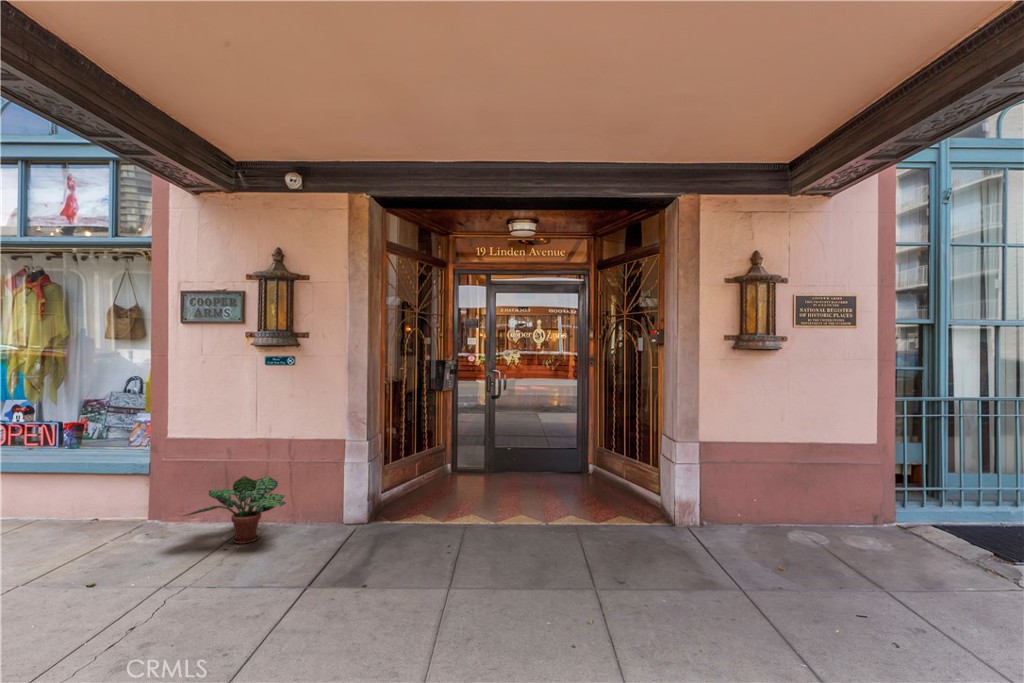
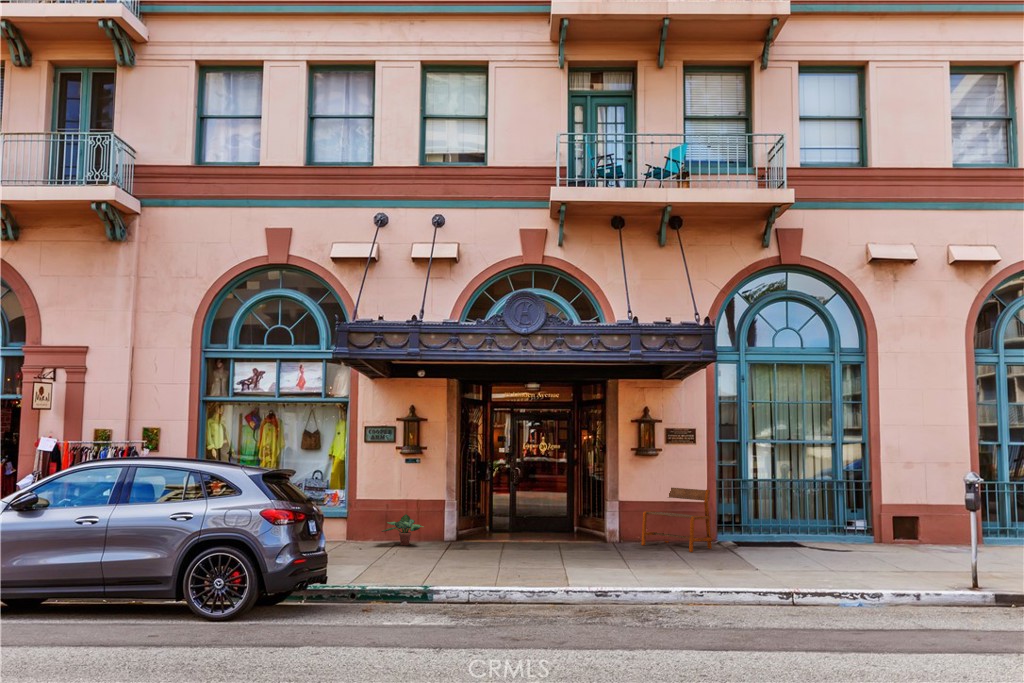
bench: none [752,411,926,574] -> present [641,488,712,552]

